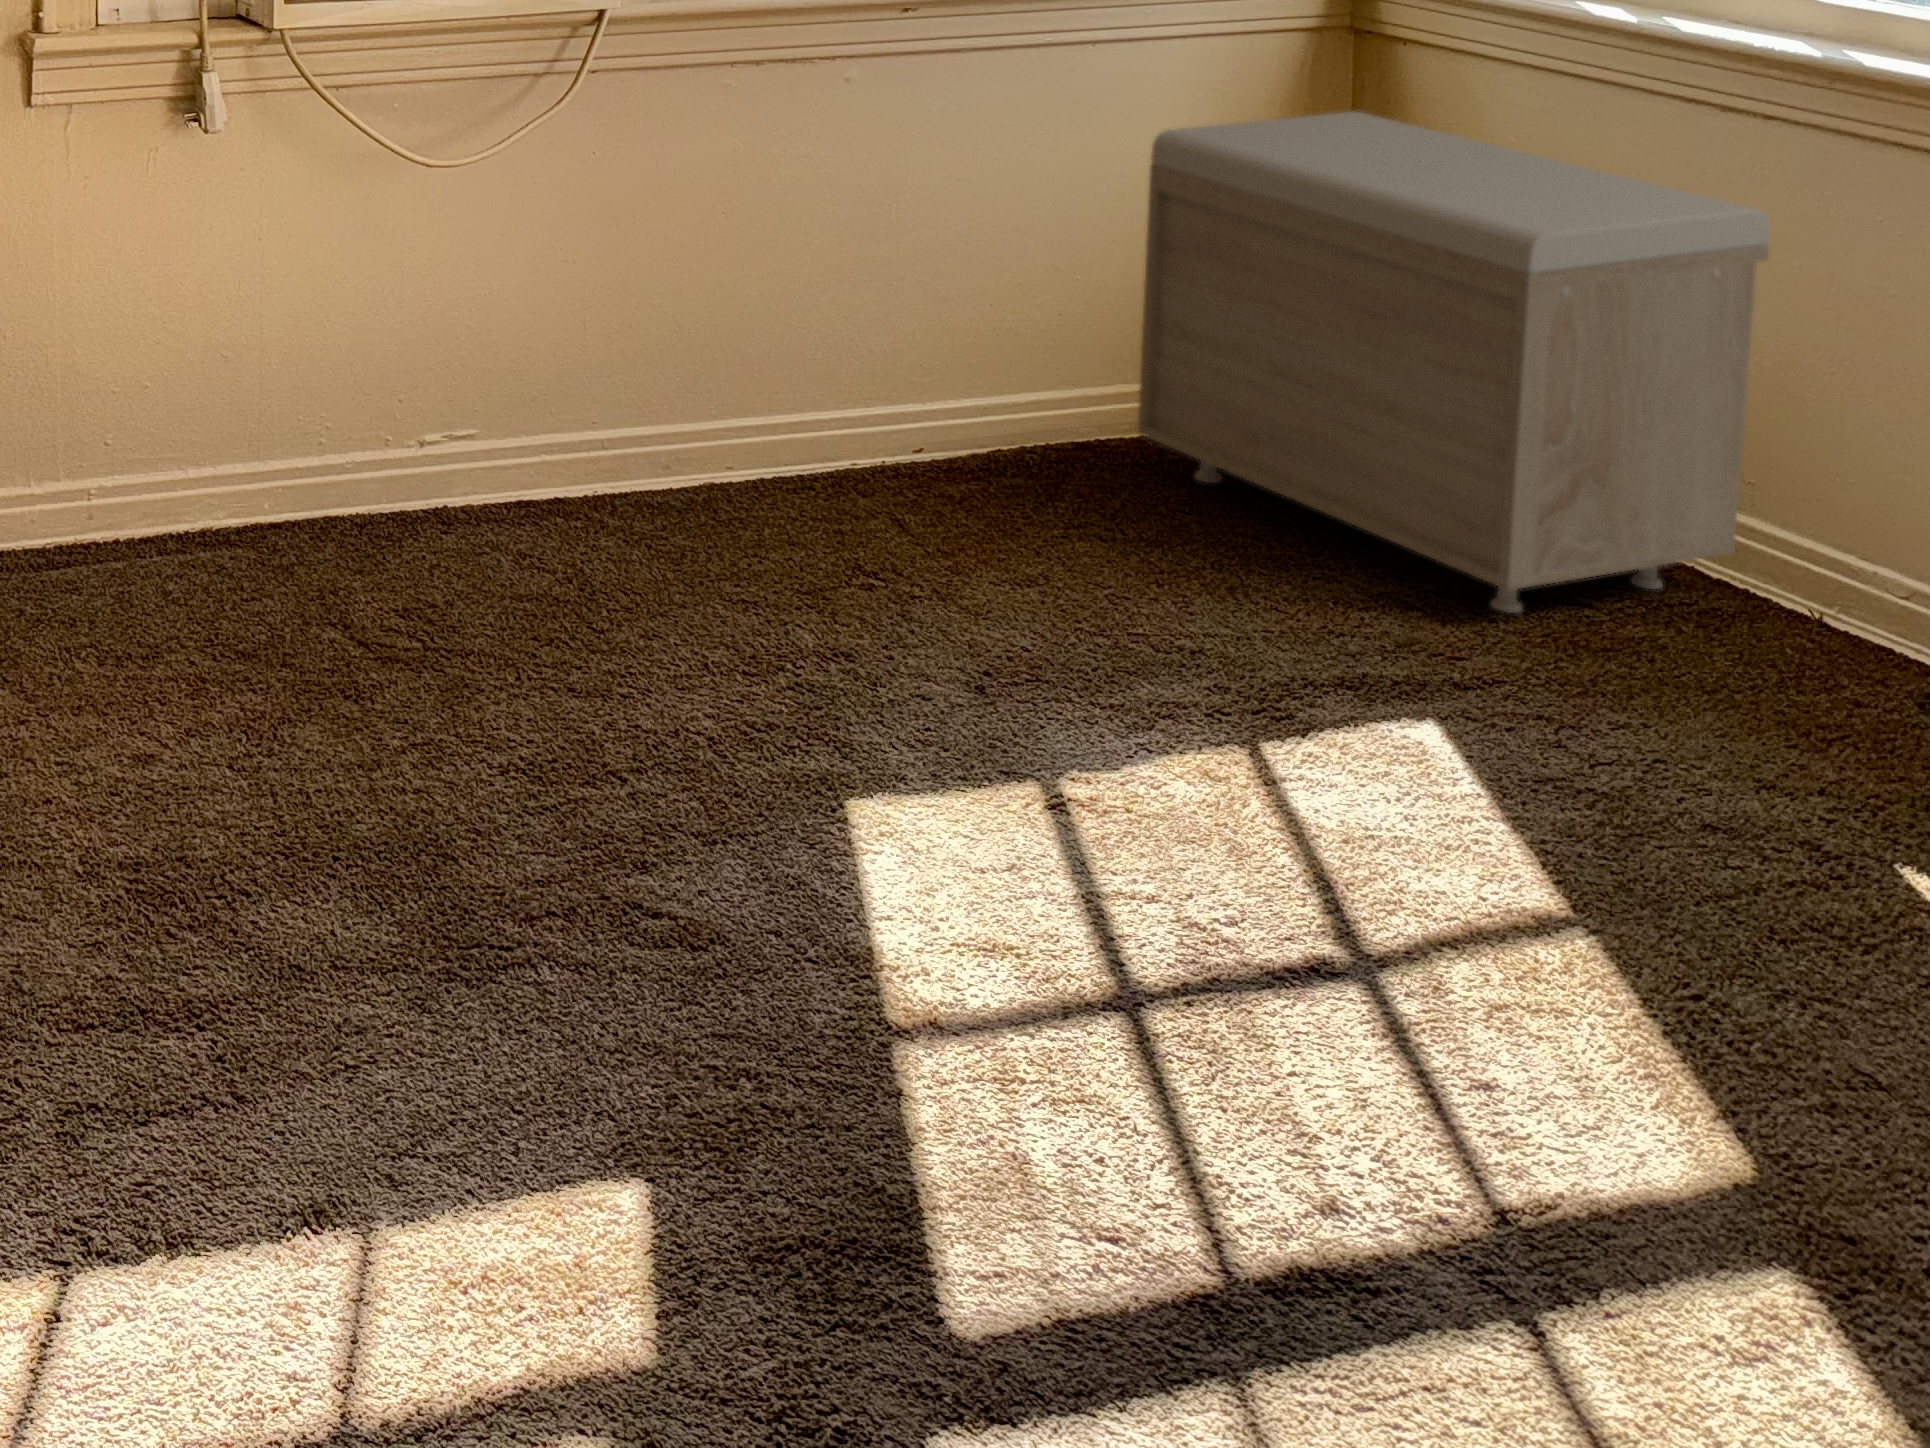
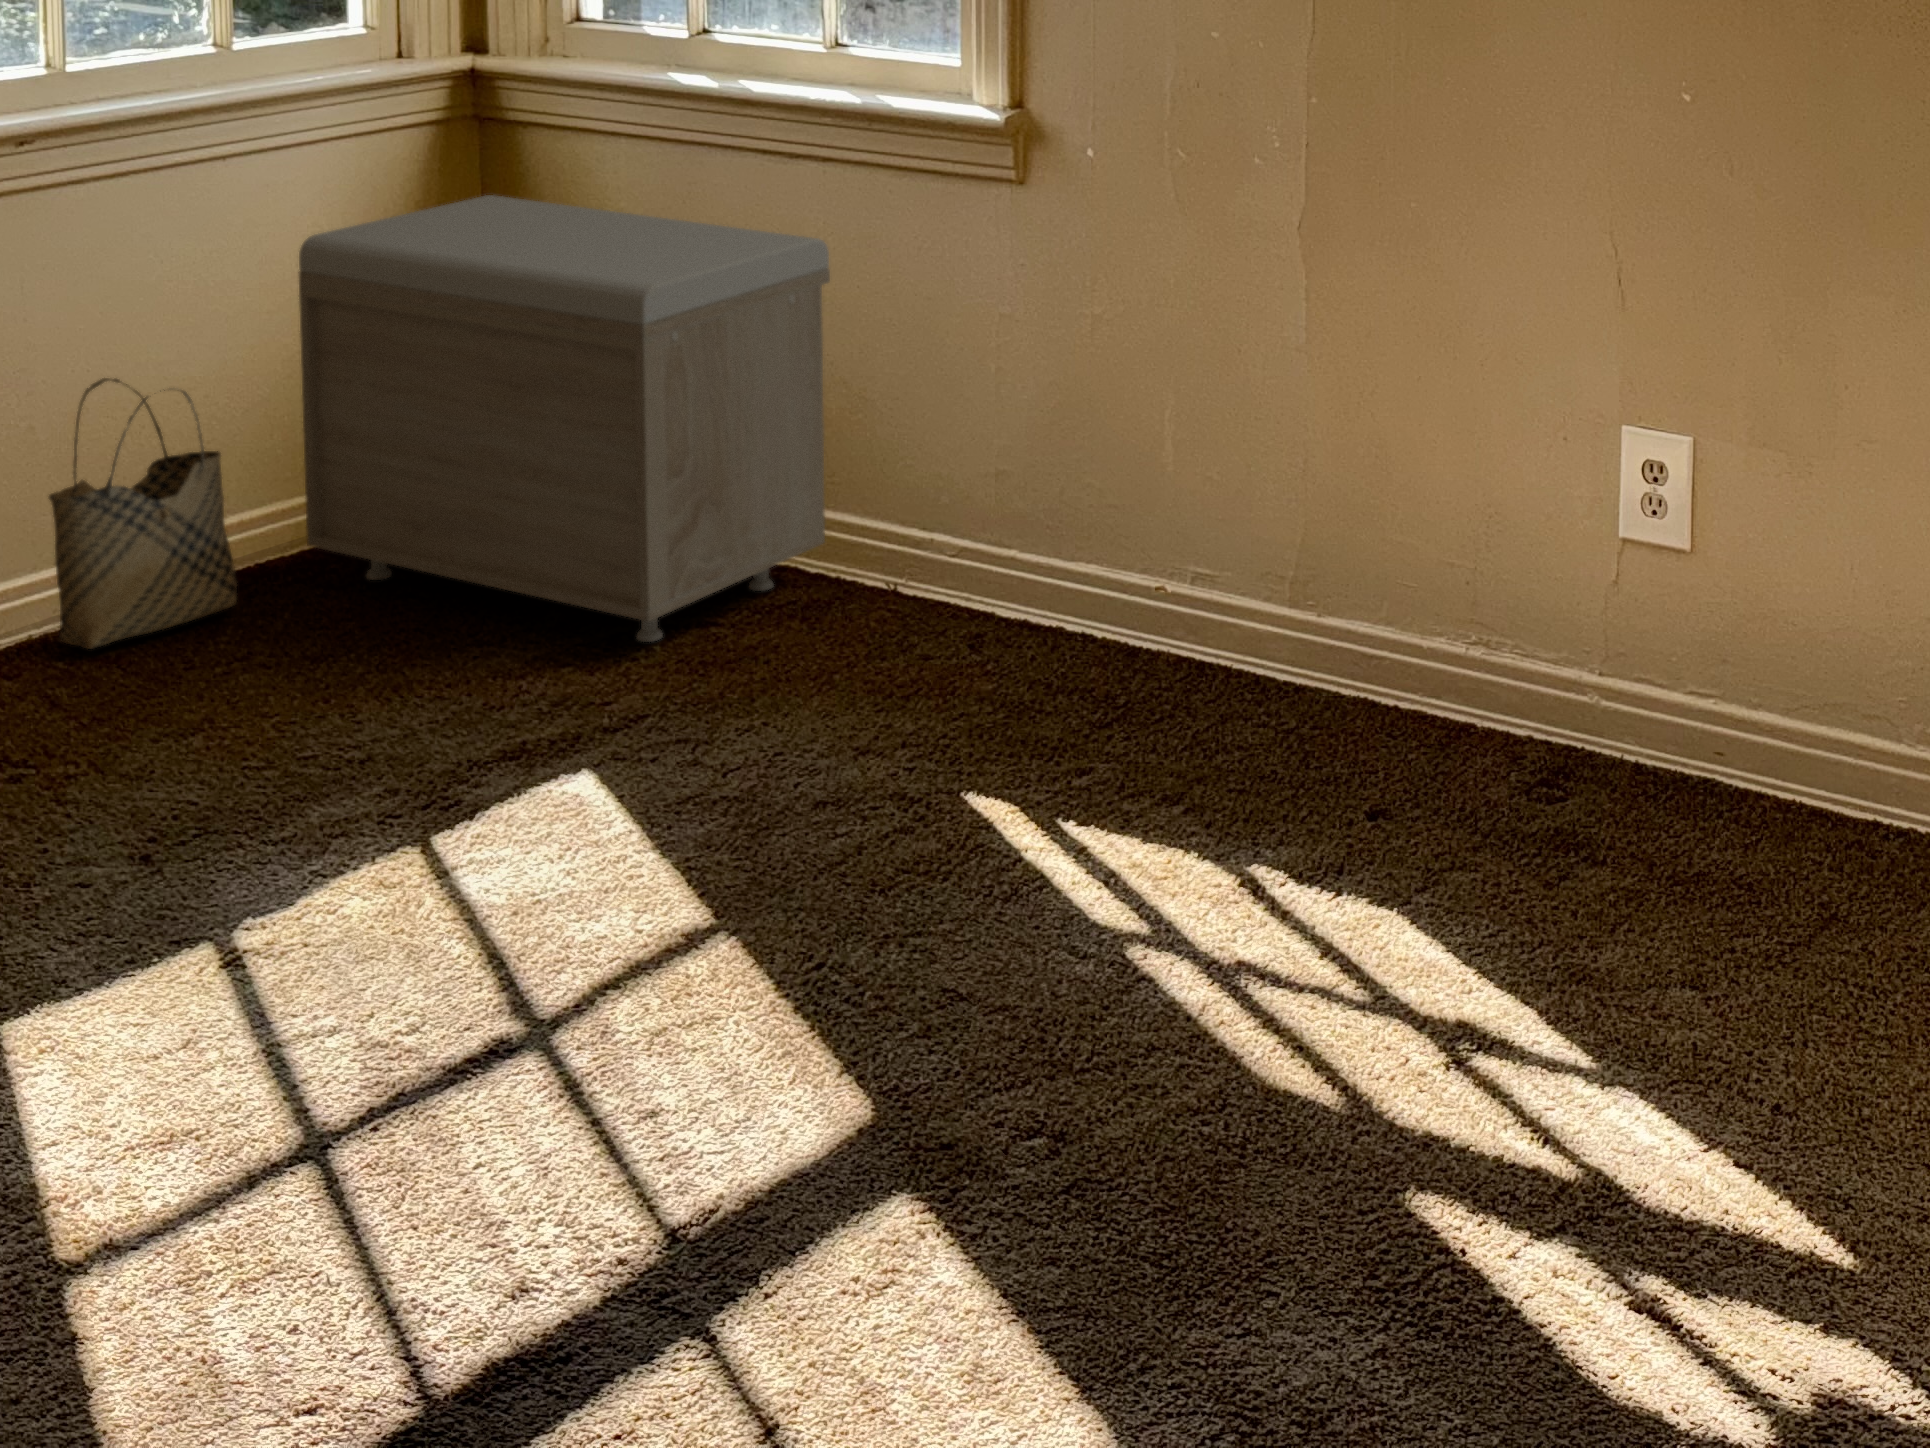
woven basket: none [901,238,1067,487] -> present [49,378,237,649]

